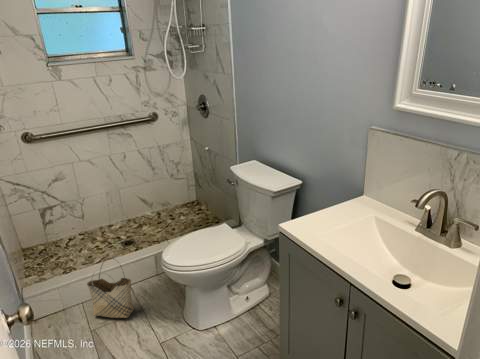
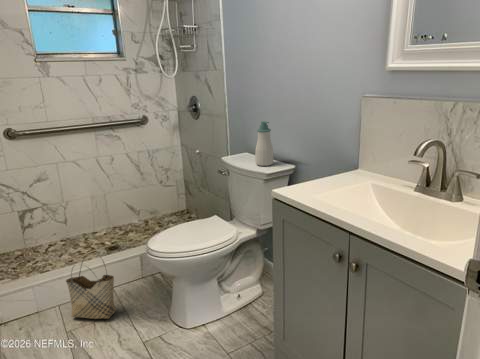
soap bottle: none [264,137,282,180] -> present [255,121,274,166]

